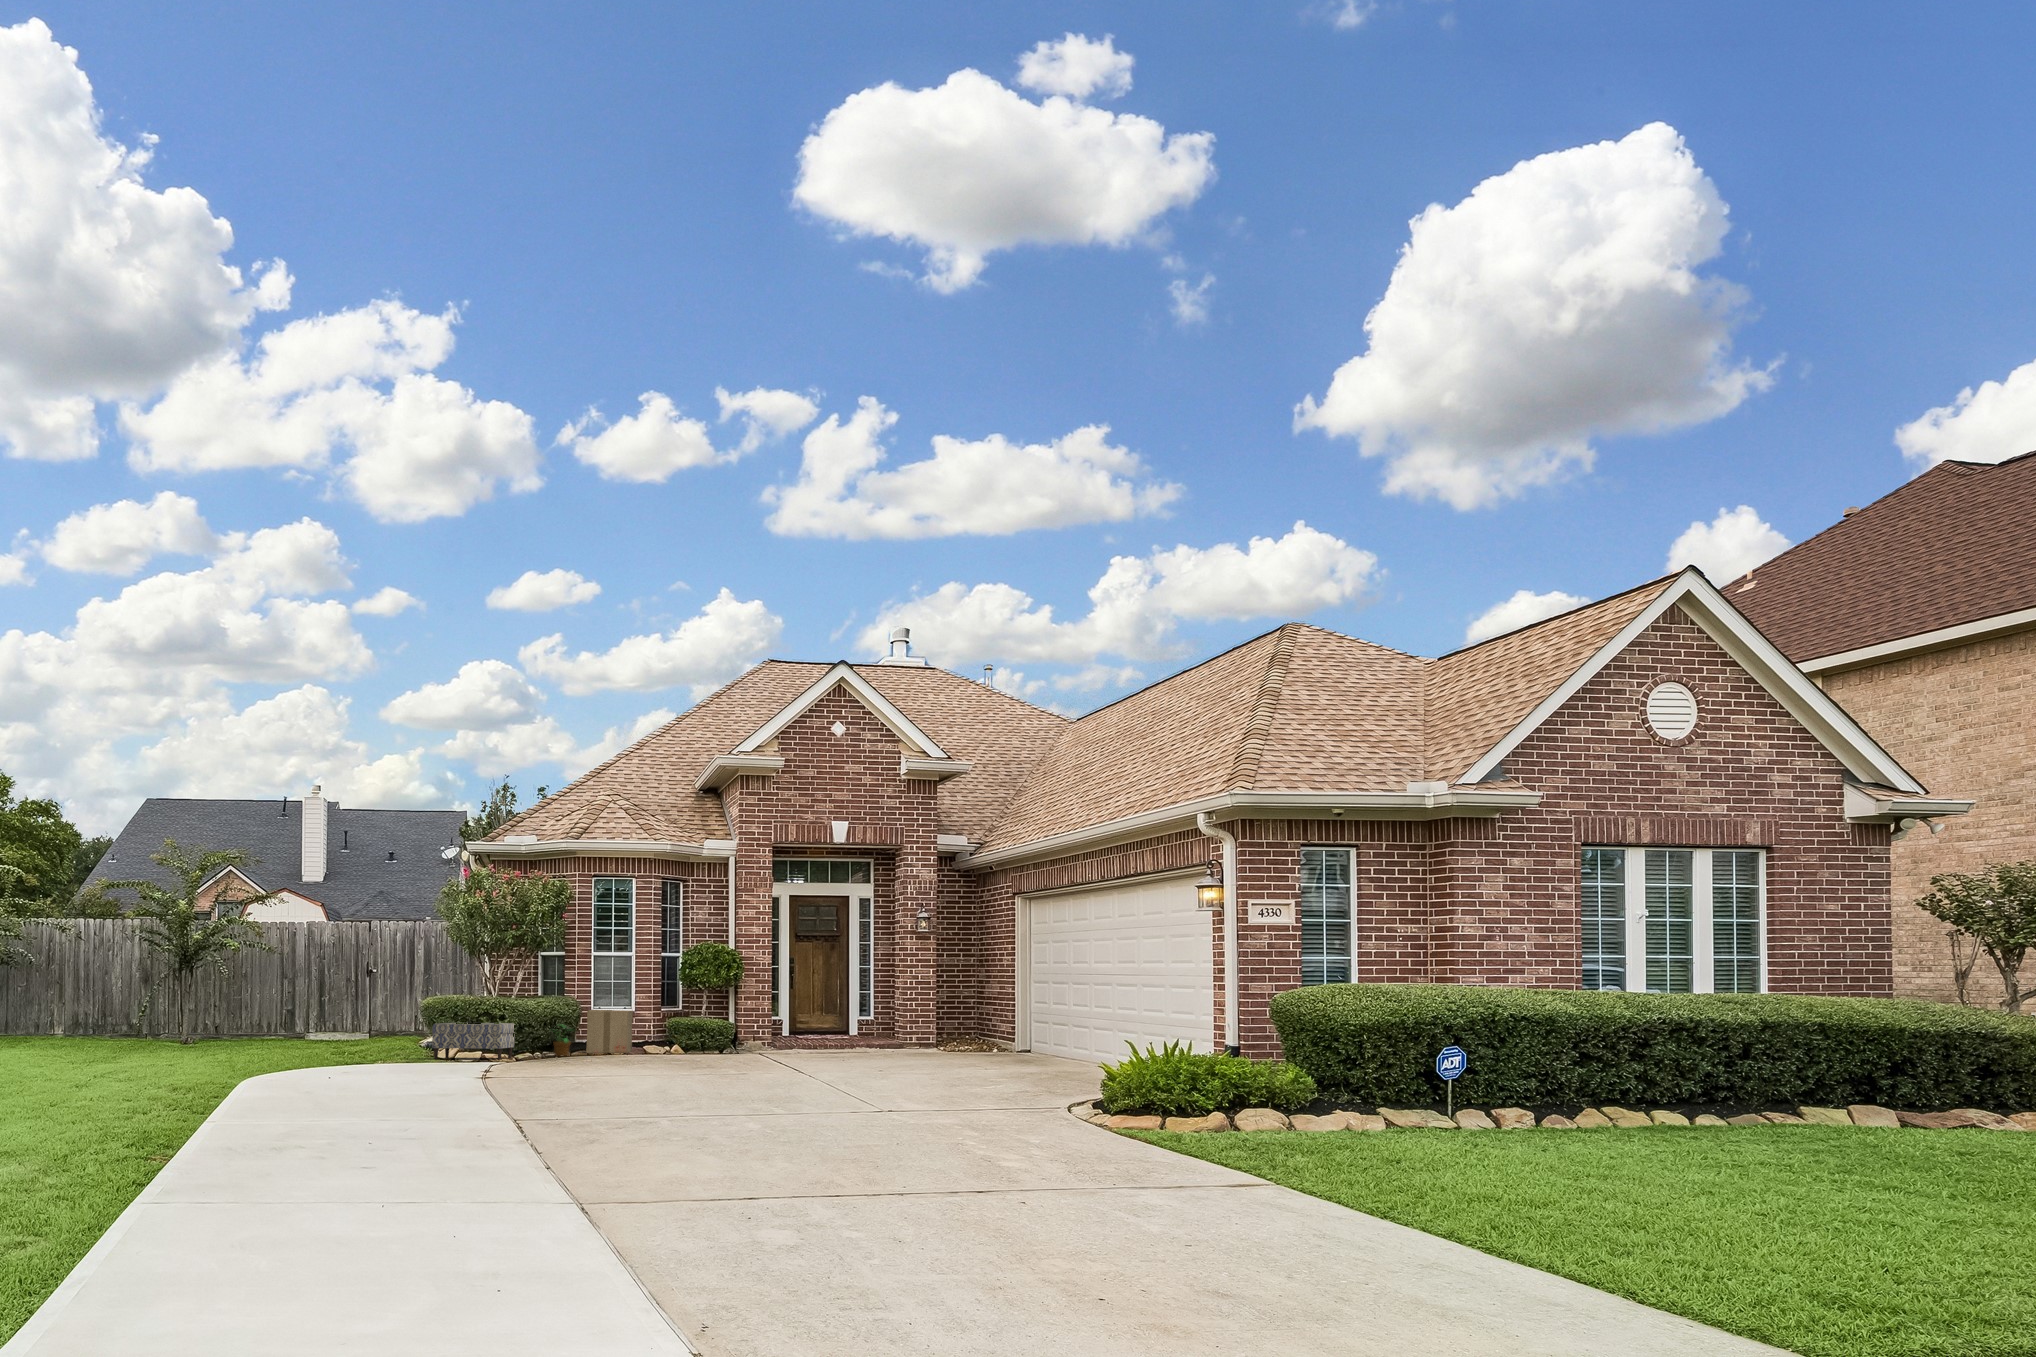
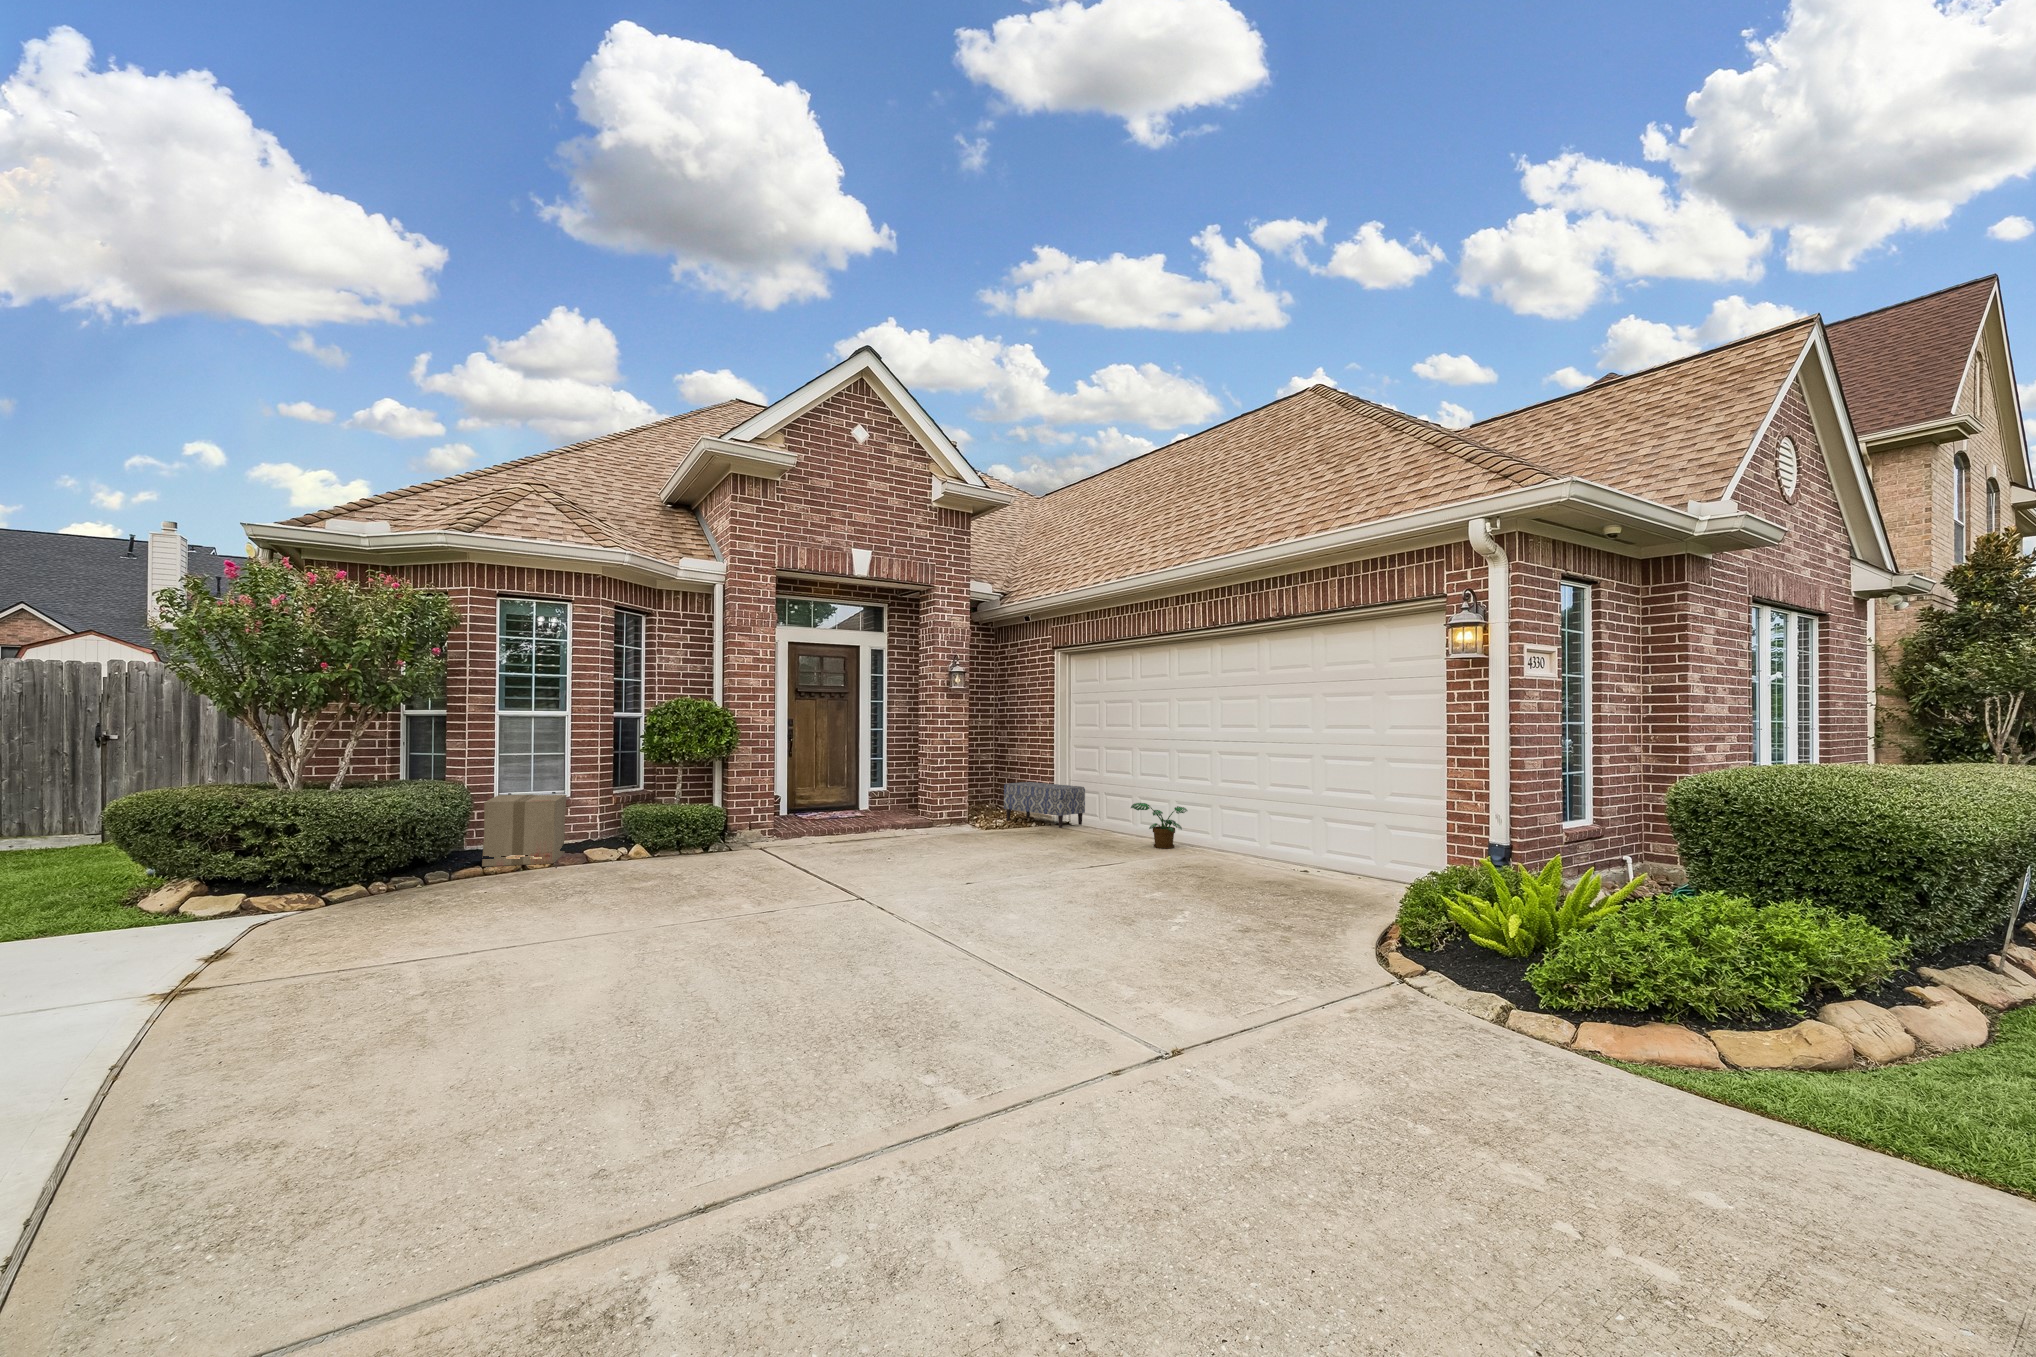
bench: present [432,1023,515,1060] -> present [1004,782,1085,828]
potted plant: present [553,1024,571,1057] -> present [1131,803,1187,849]

